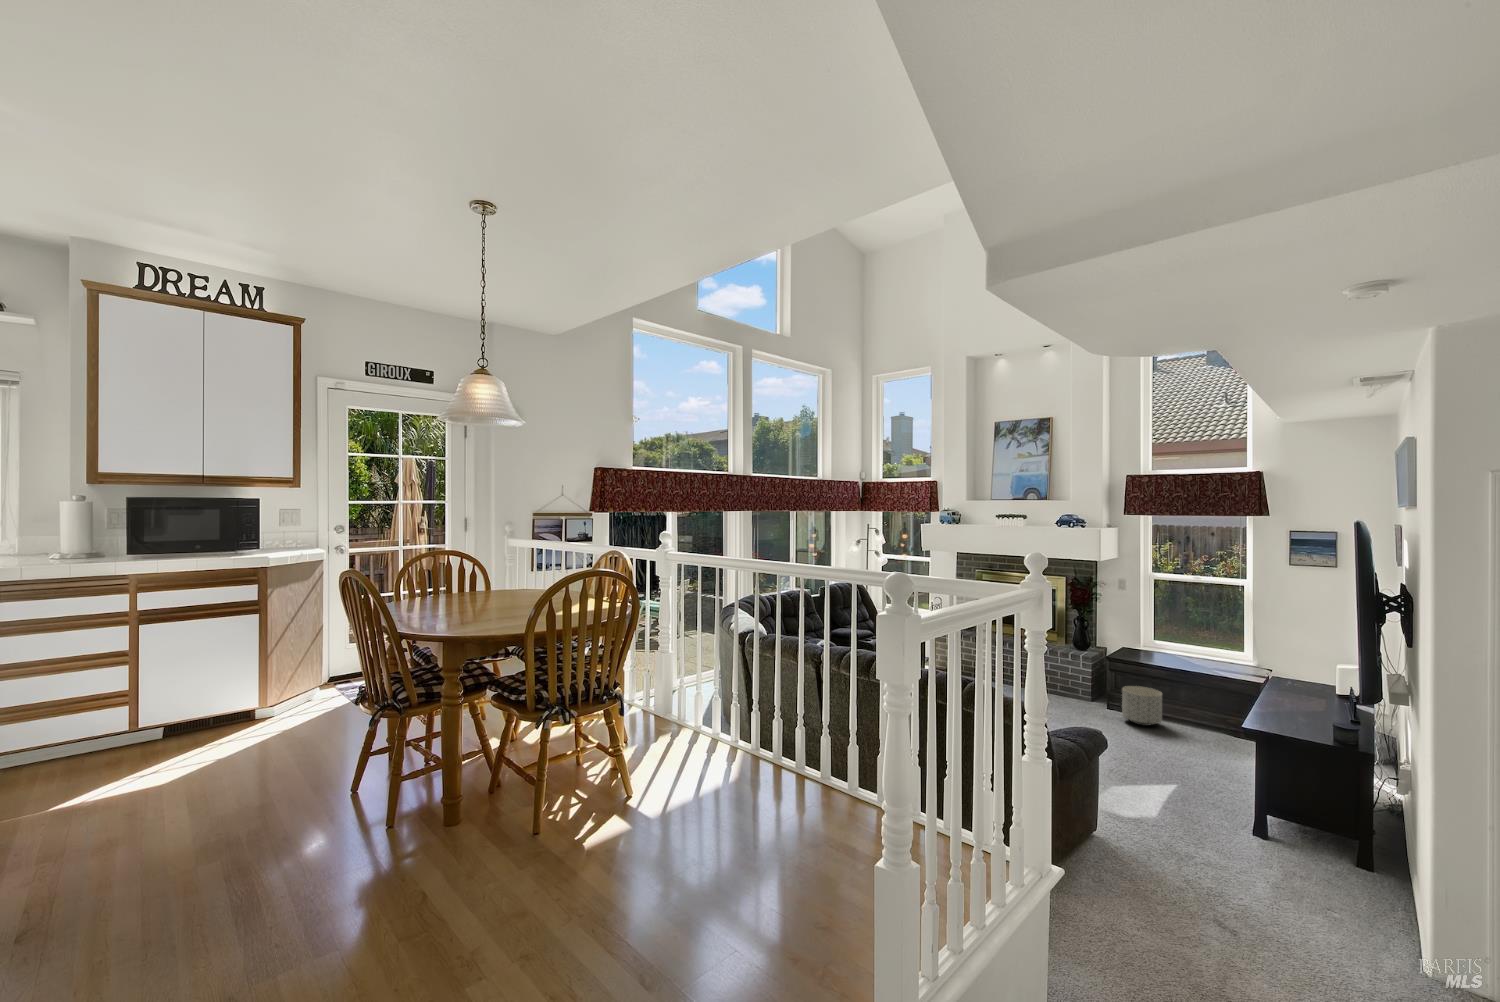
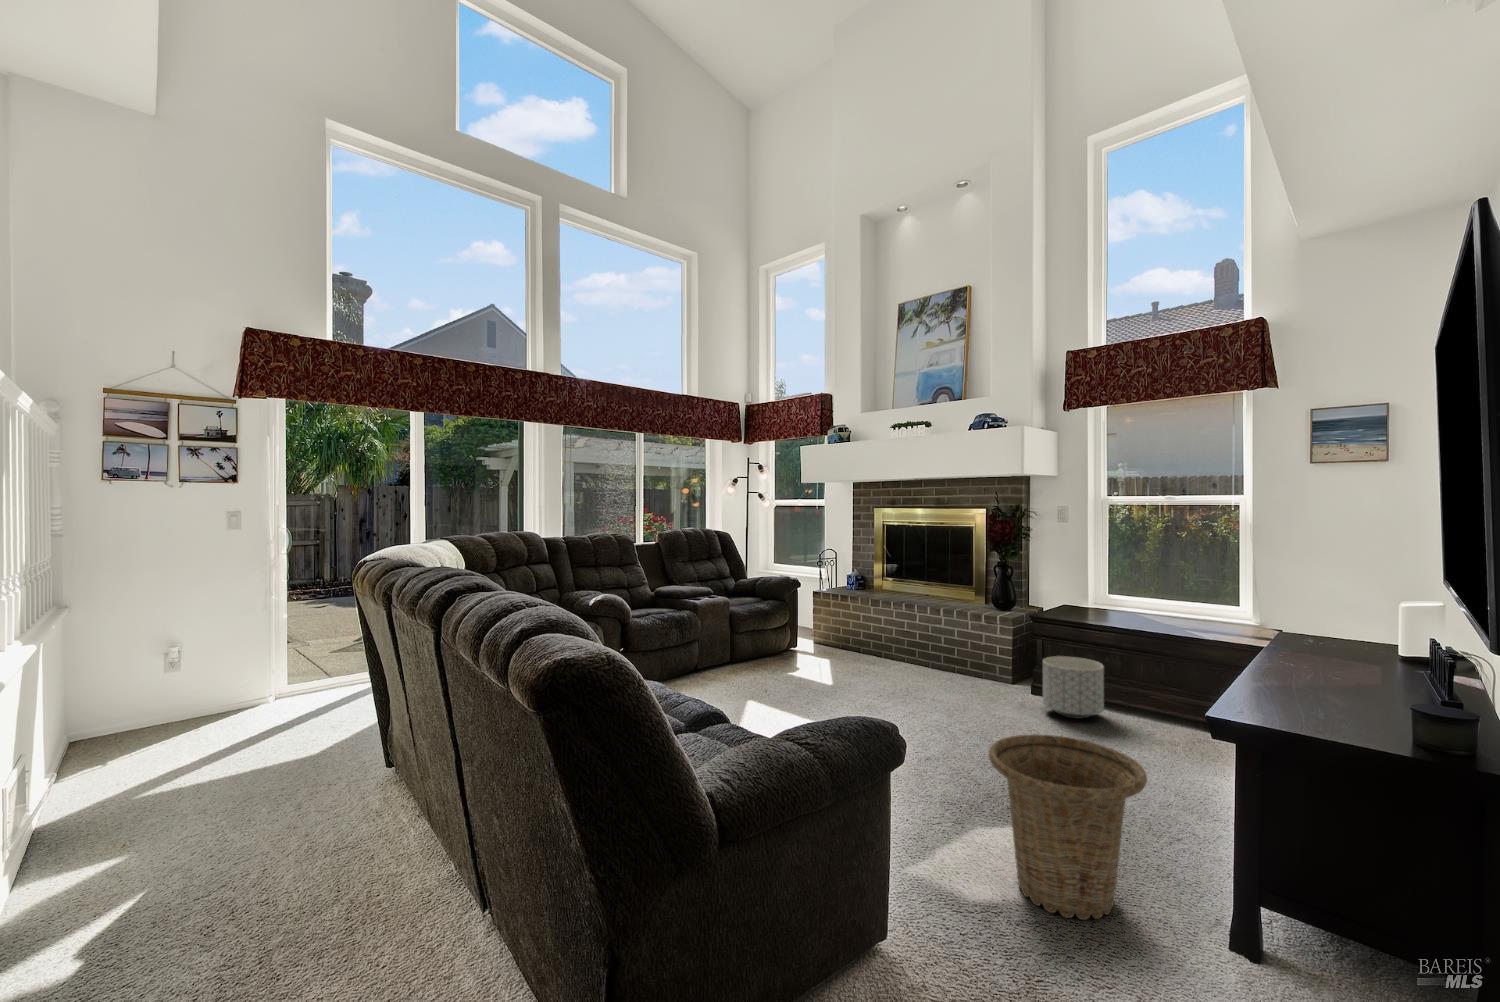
basket: none [1135,735,1216,821] -> present [989,734,1147,920]

